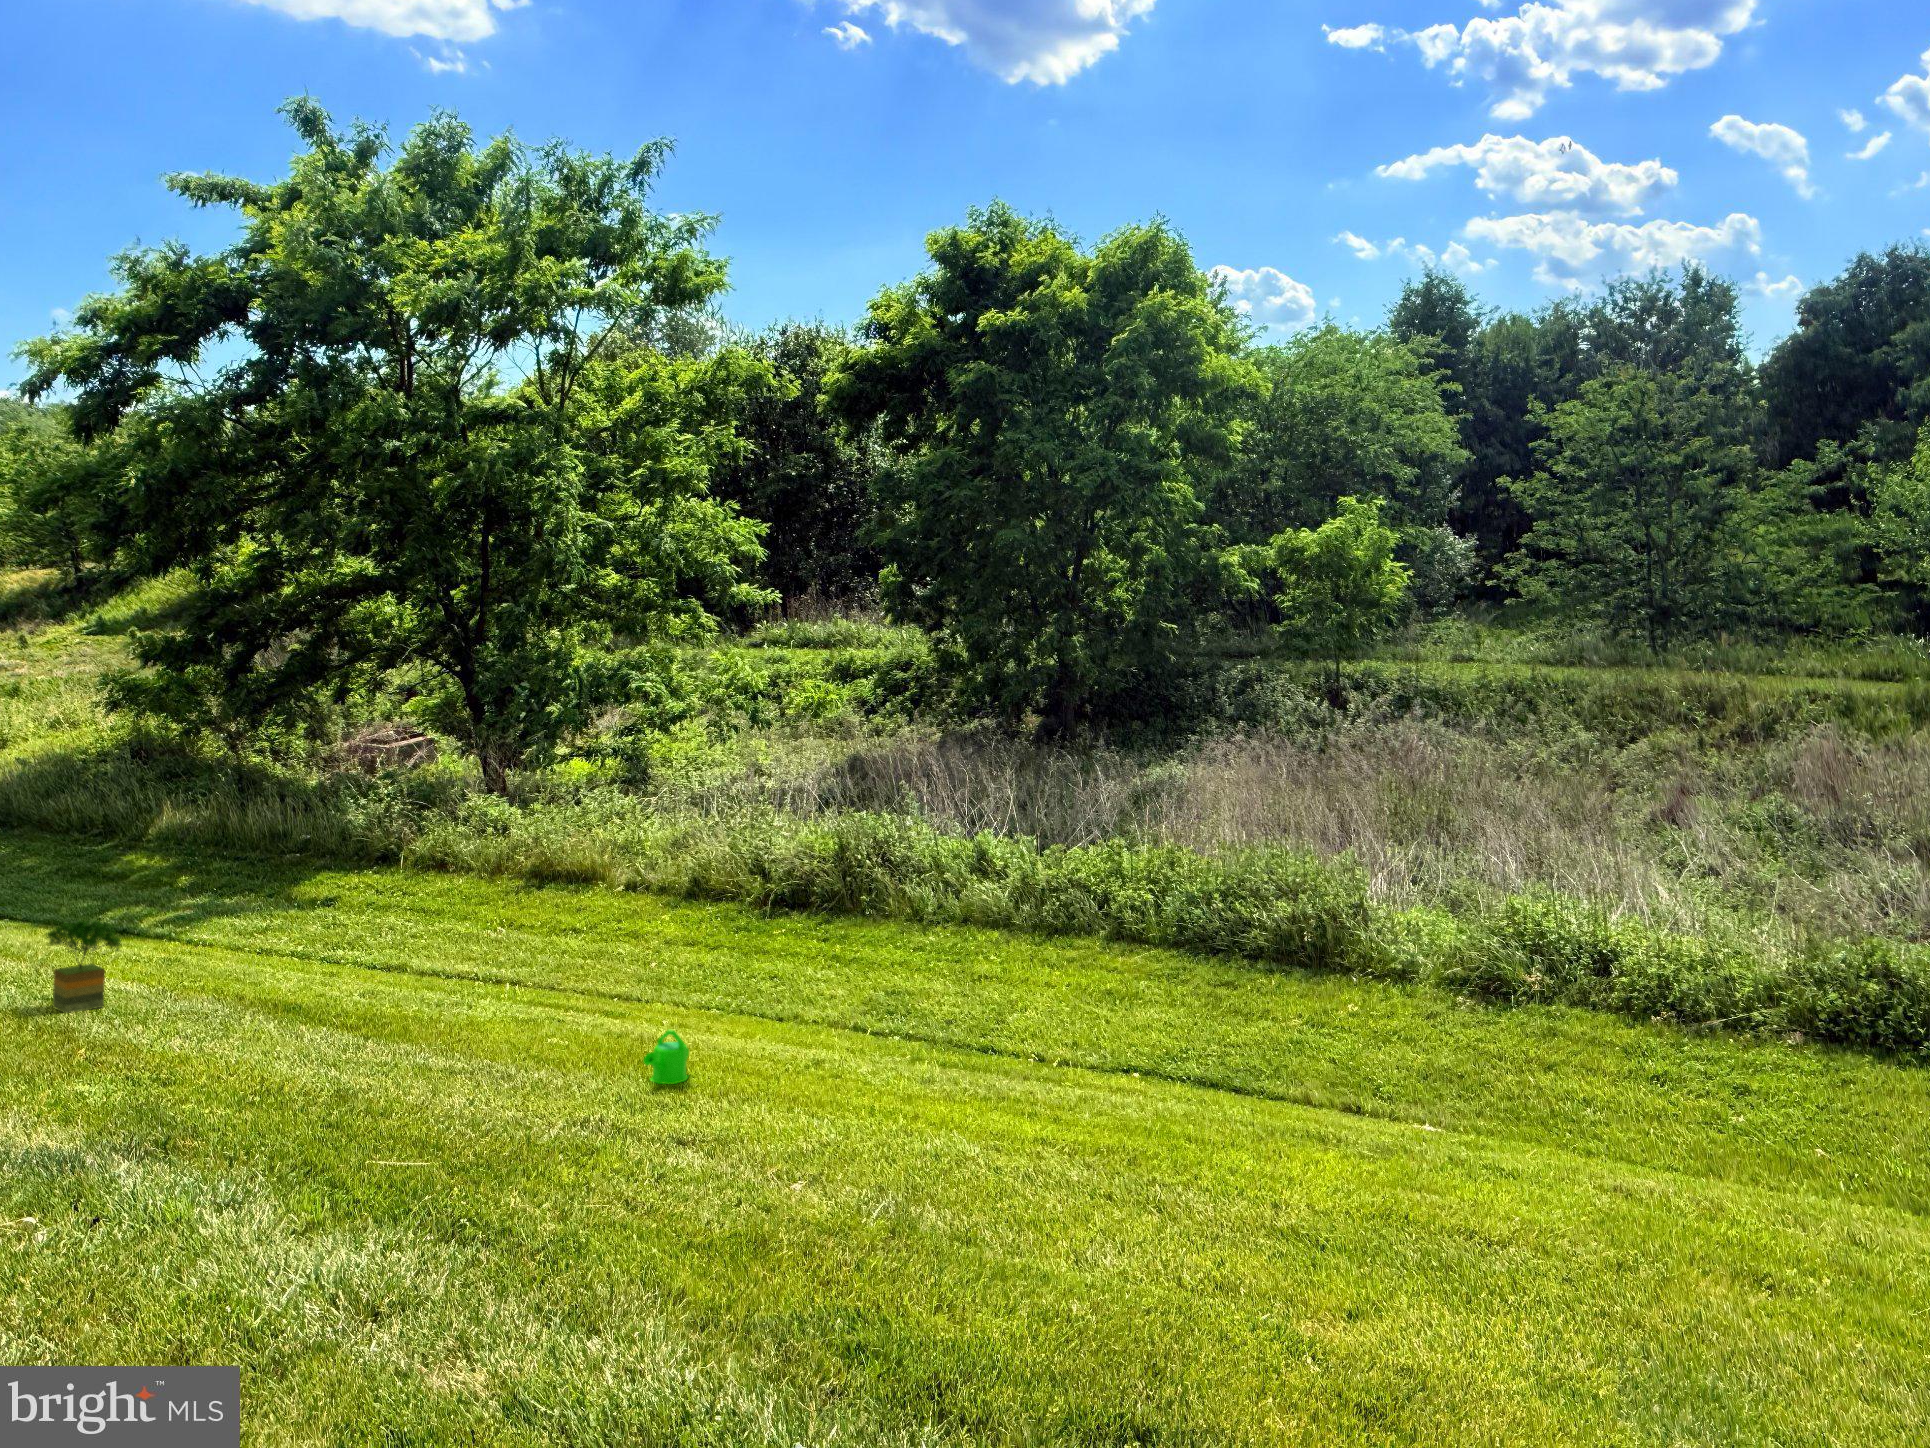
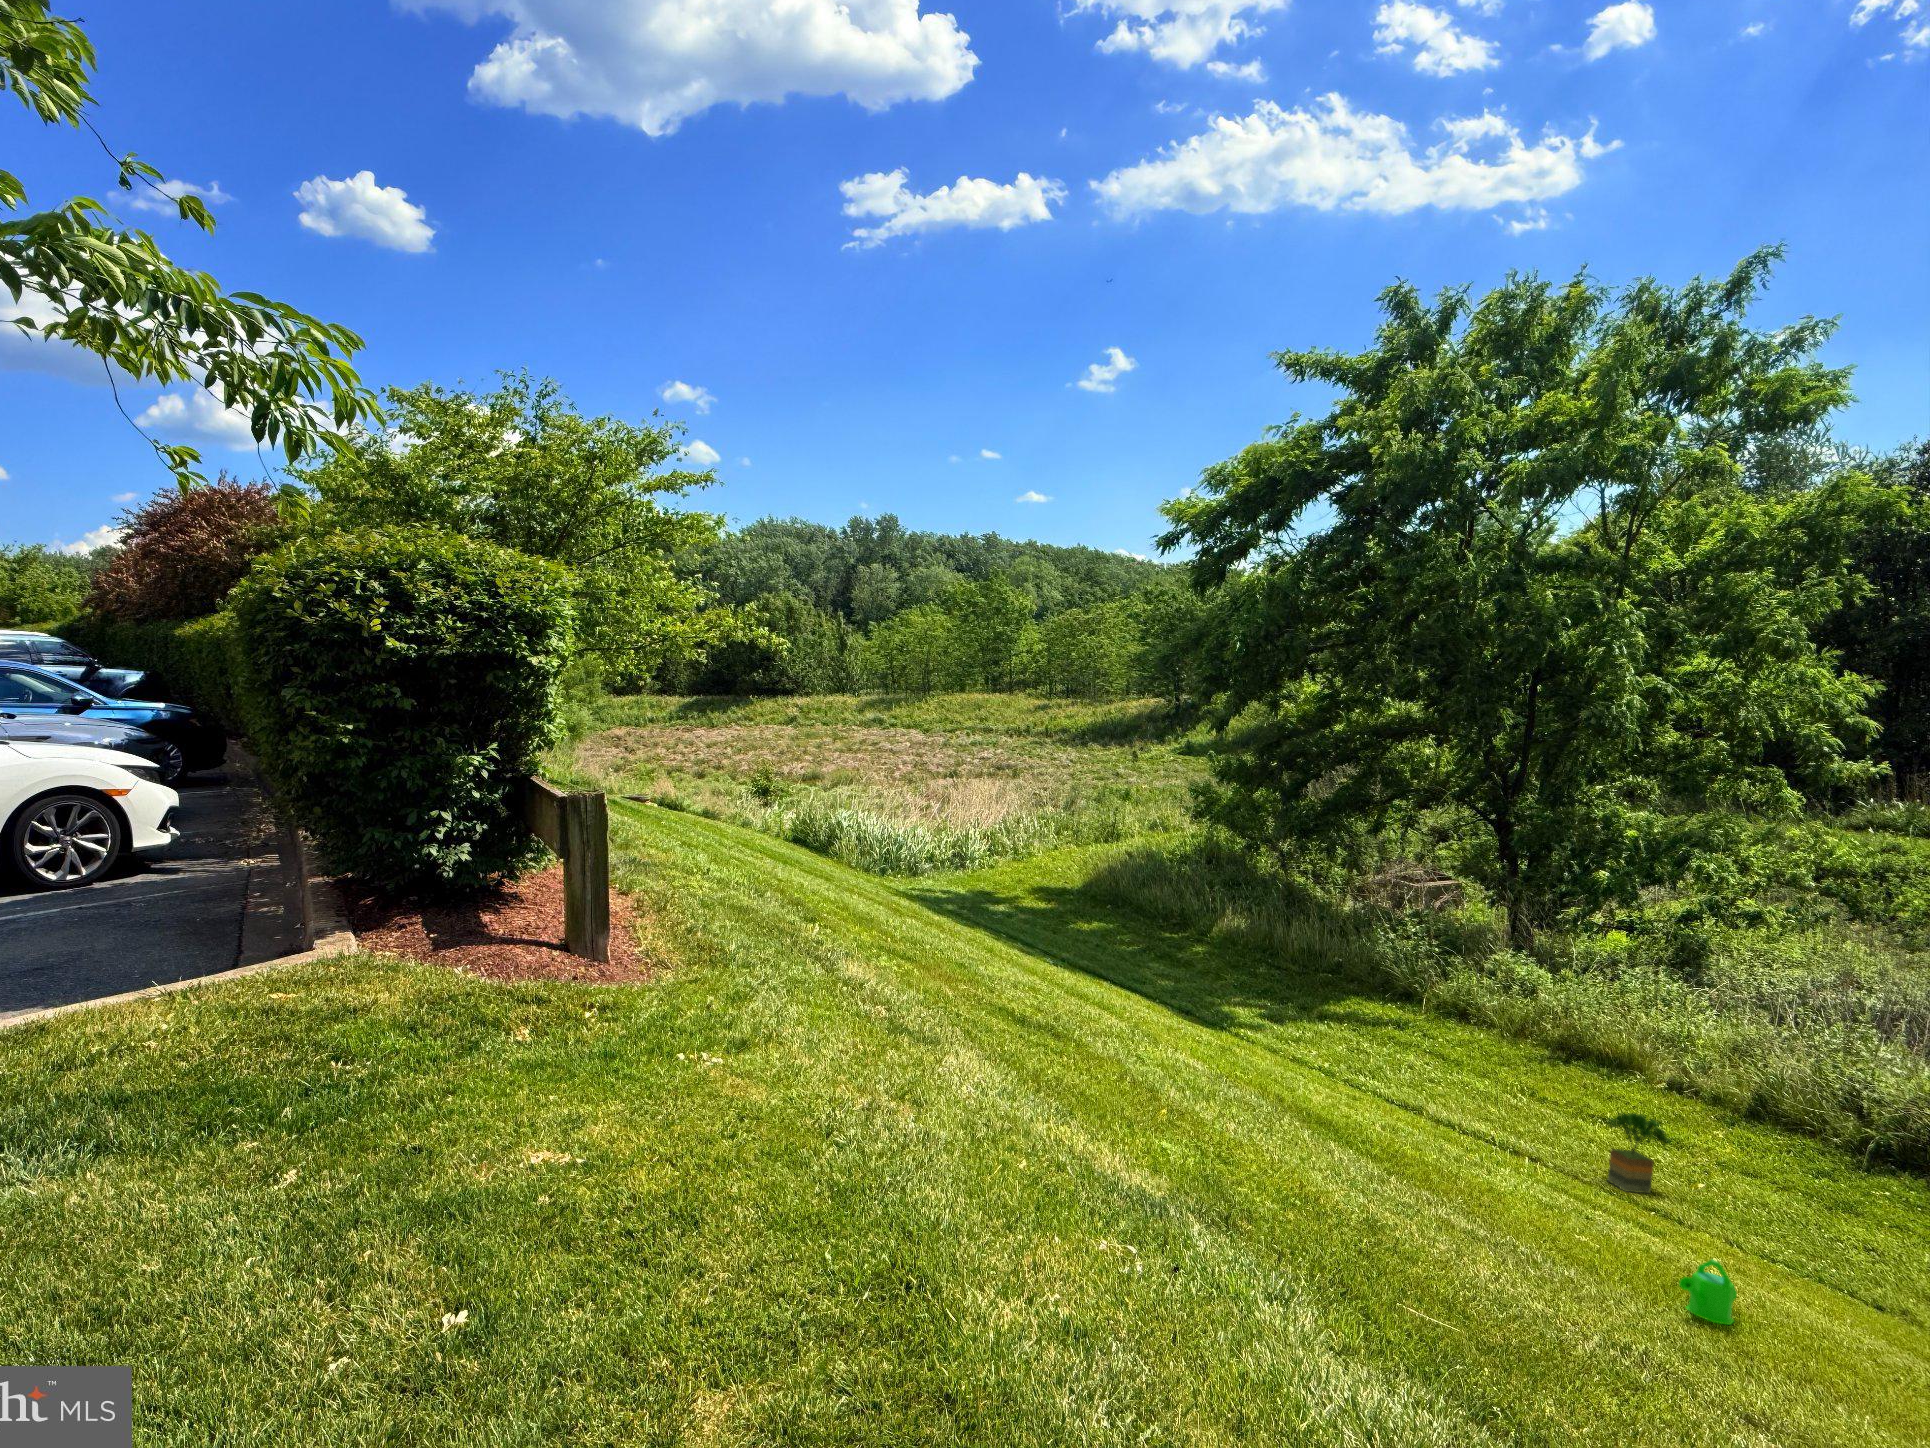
potted tree: present [46,920,121,1013] -> present [1607,1113,1670,1193]

